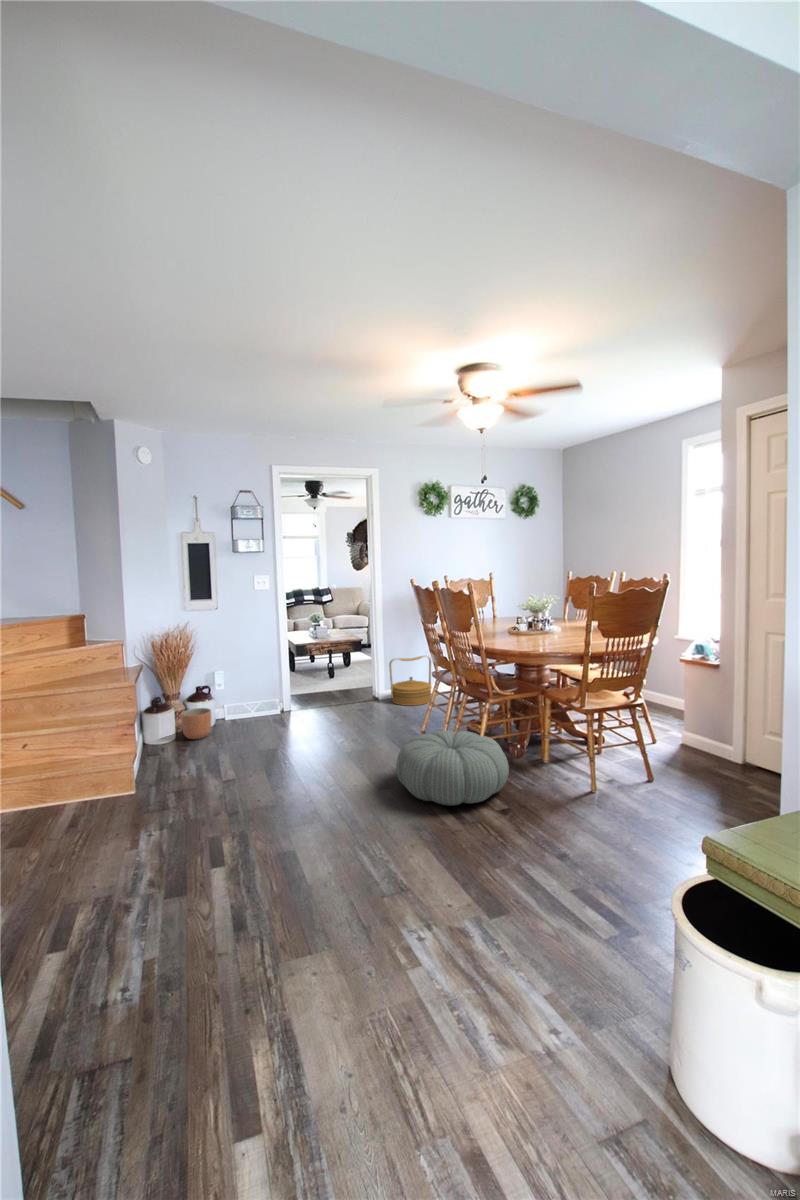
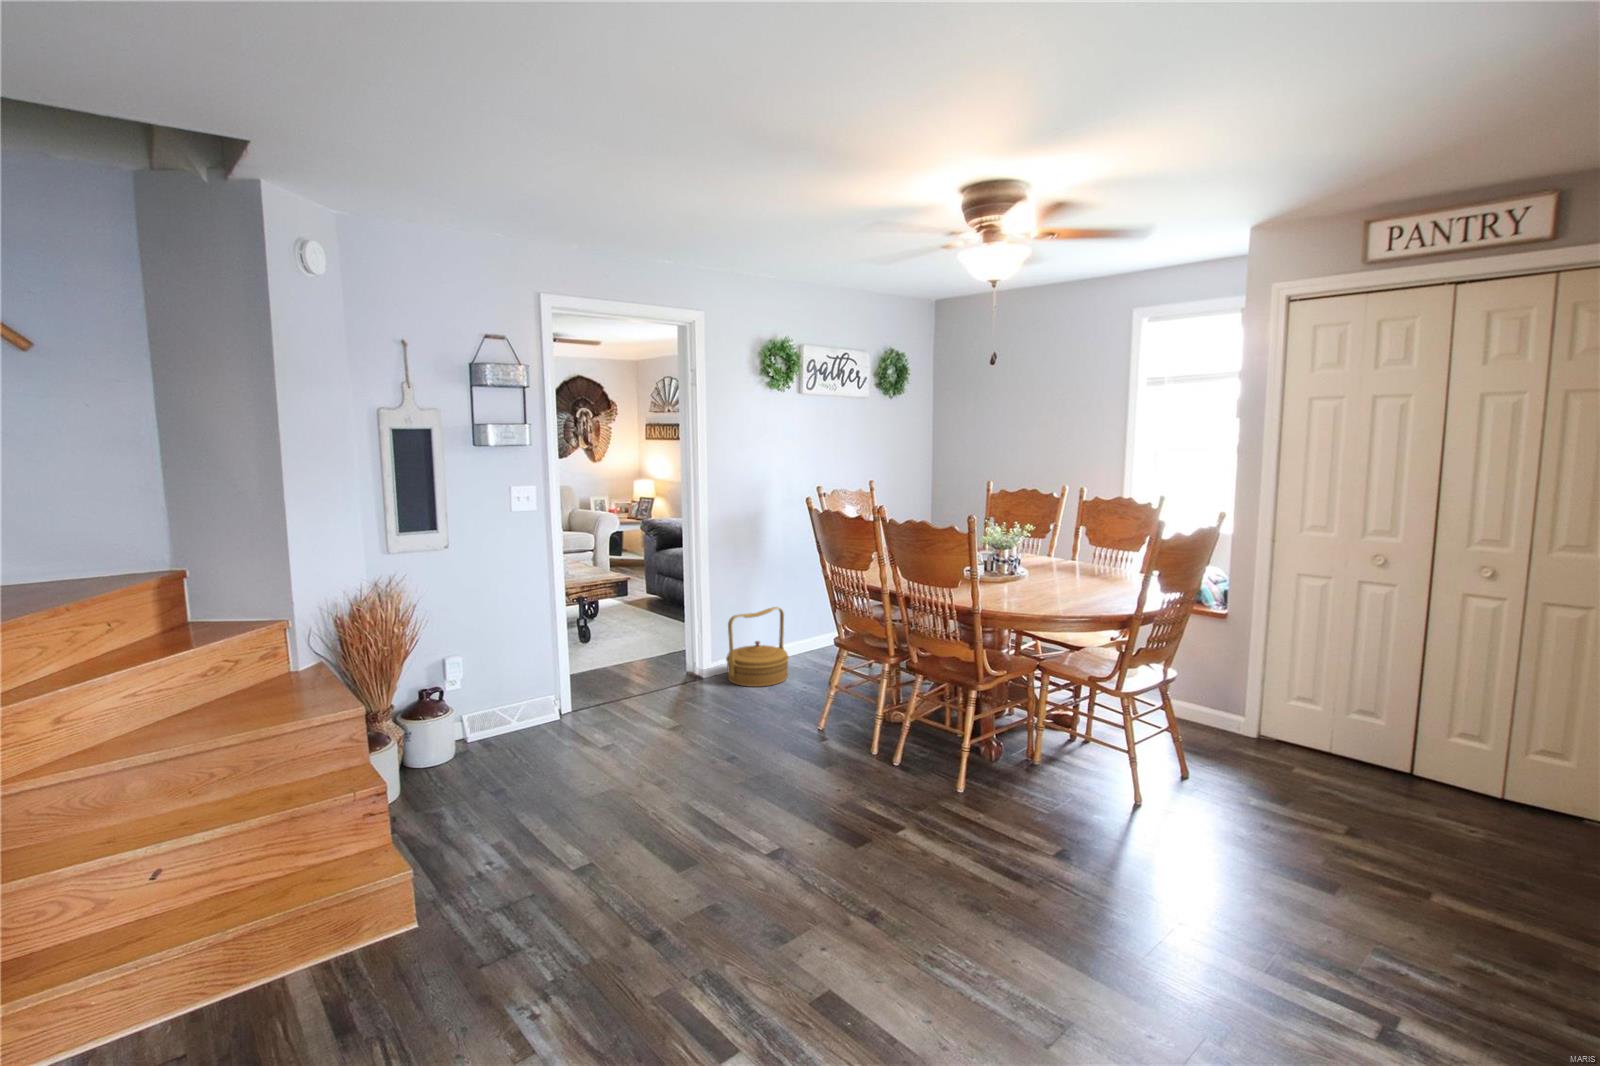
planter: present [181,708,211,739] -> none [412,730,469,791]
pouf: present [396,731,509,806] -> none [873,736,1042,858]

